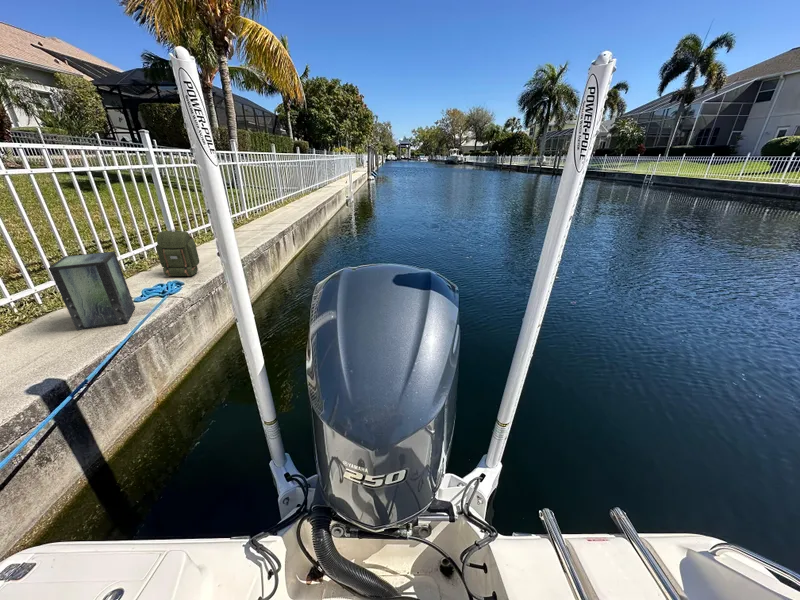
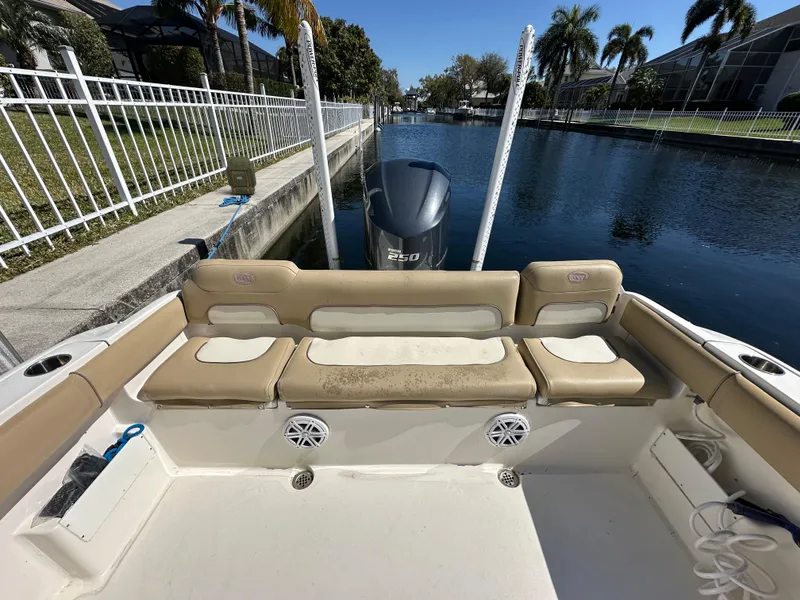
storage box: present [49,252,135,330] -> none [180,164,225,220]

